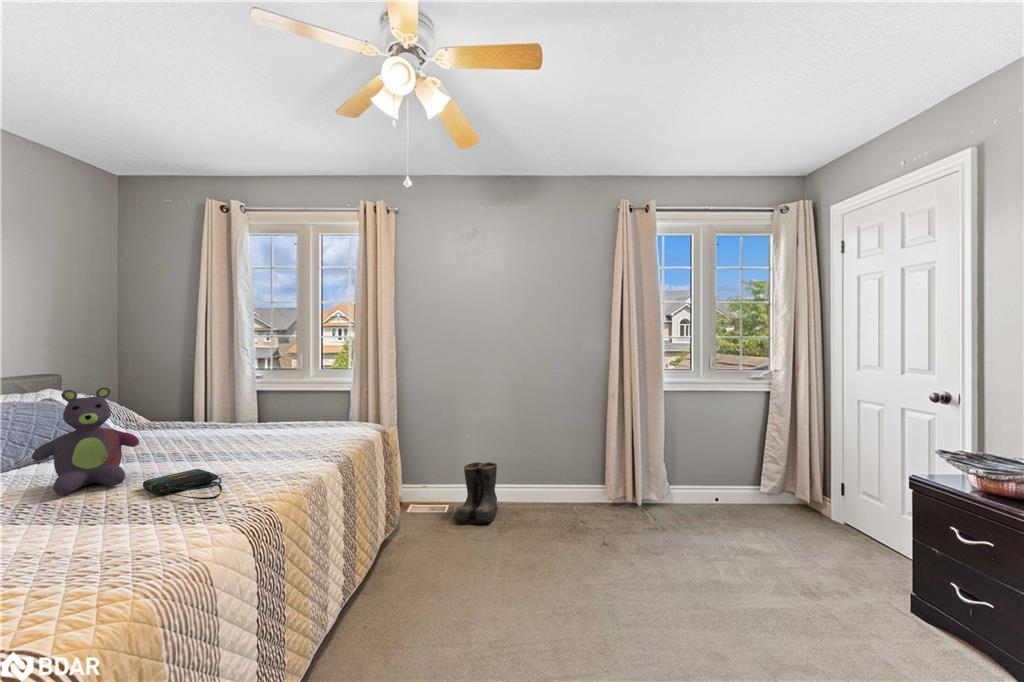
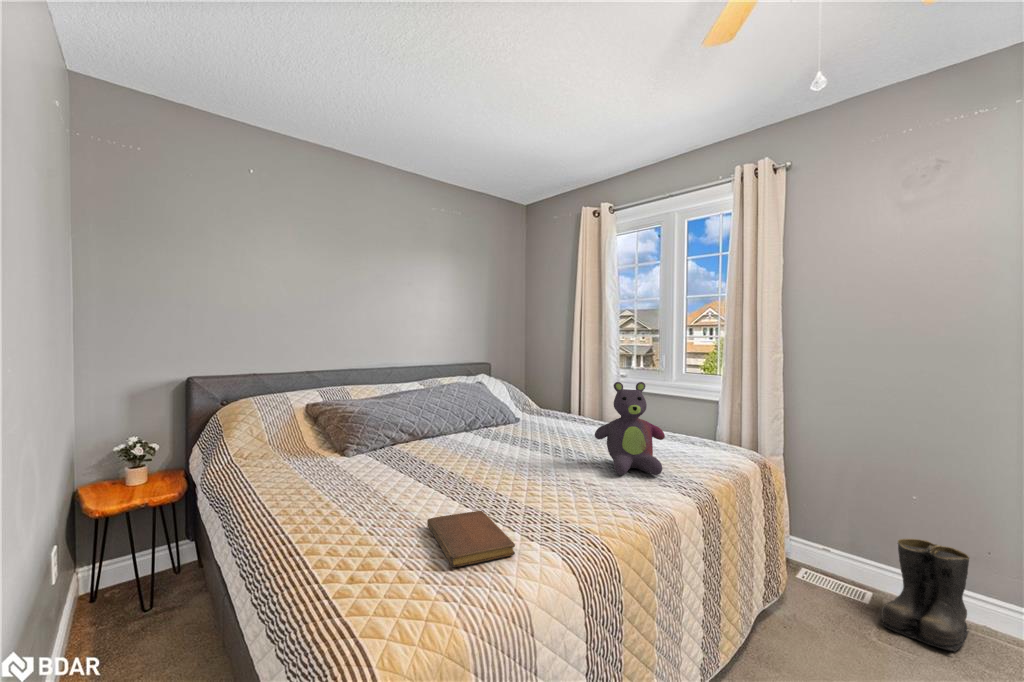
stuffed bear: present [32,387,139,495] -> present [595,382,665,475]
tote bag: present [143,469,222,500] -> none [511,471,572,515]
notebook: none [48,516,180,563] -> present [427,511,515,567]

